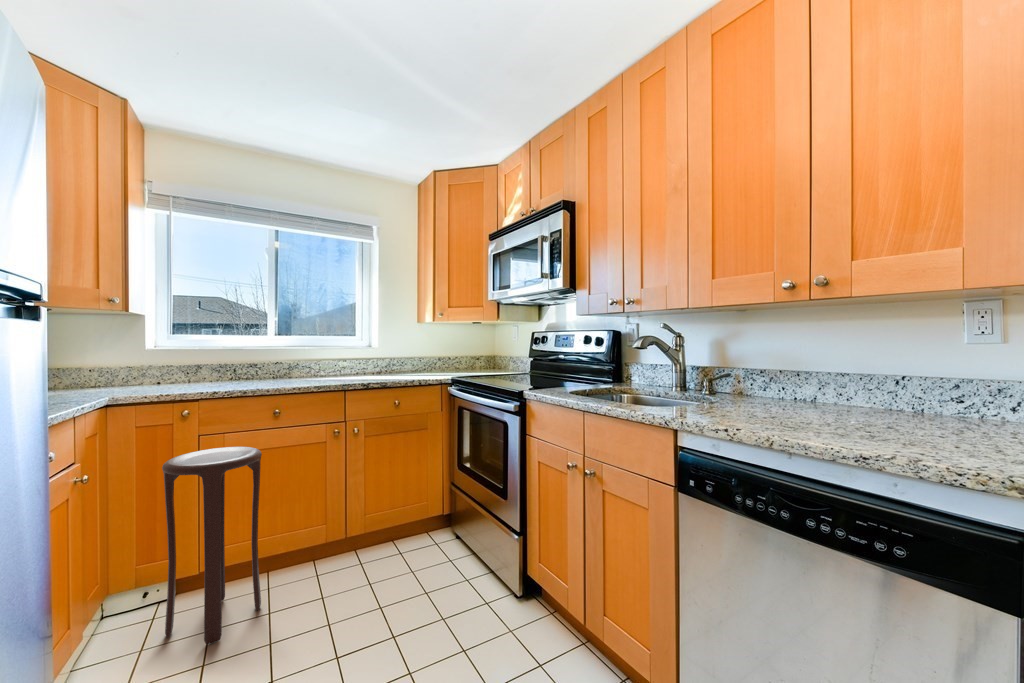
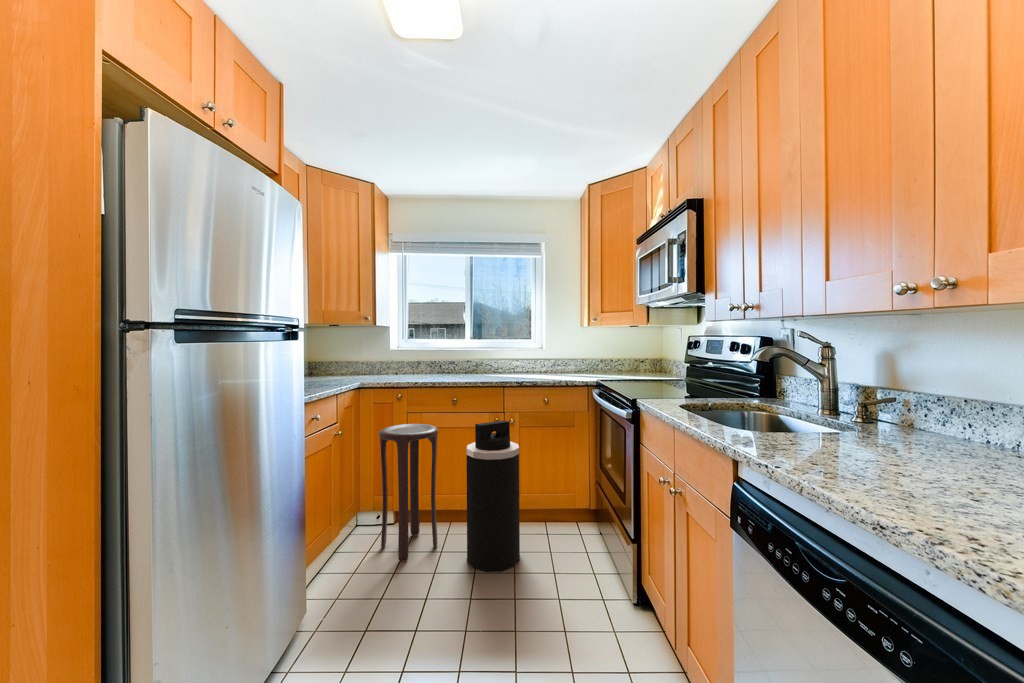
trash can: none [310,429,381,619] -> present [467,420,520,572]

